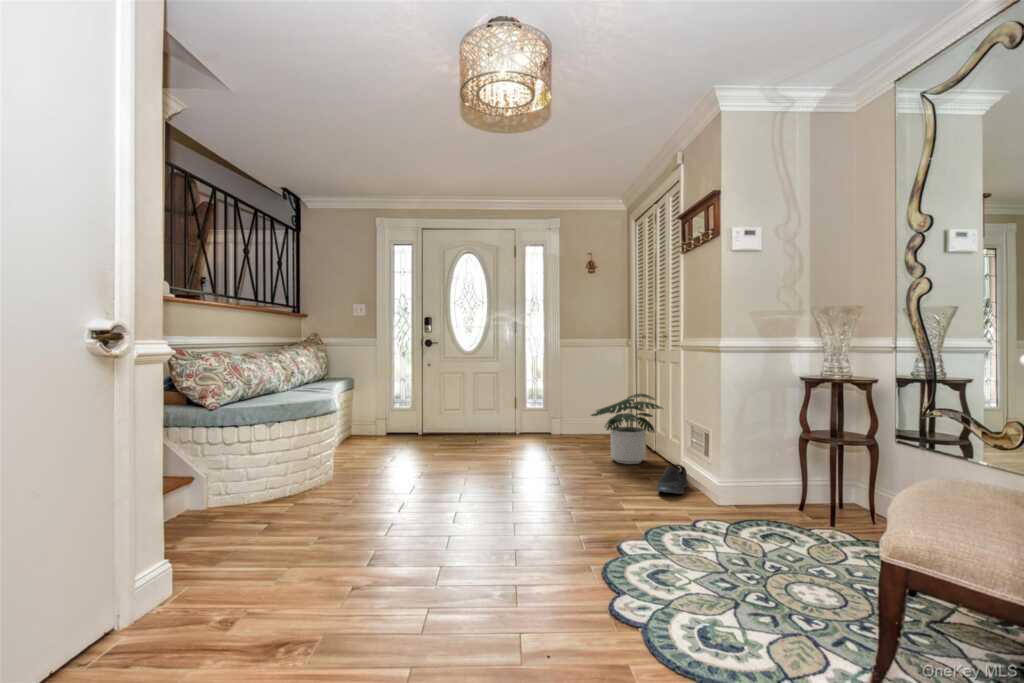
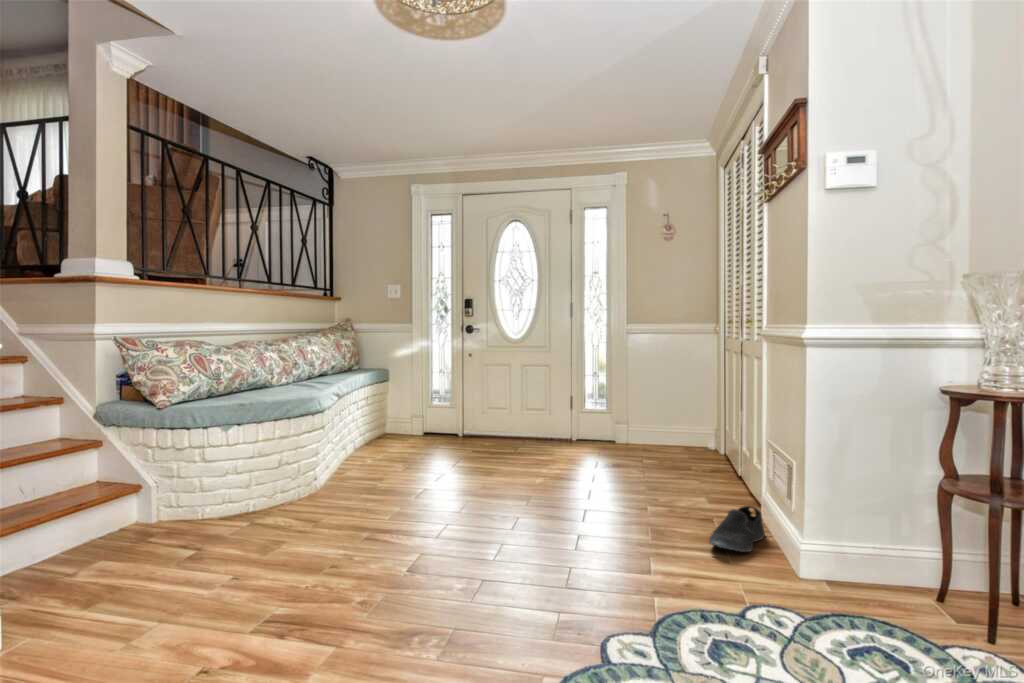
potted plant: present [591,394,662,464] -> none [646,399,742,495]

